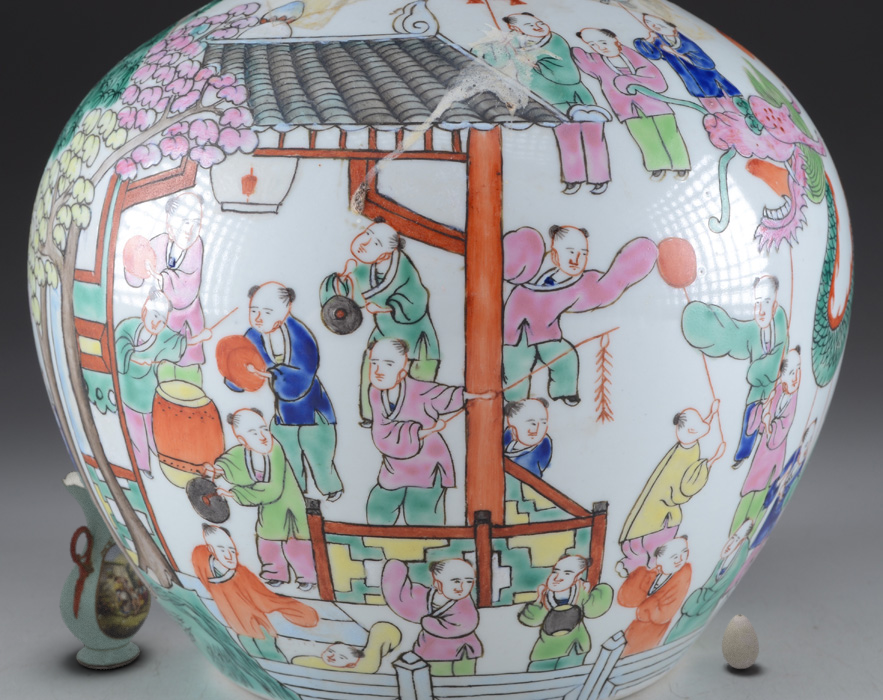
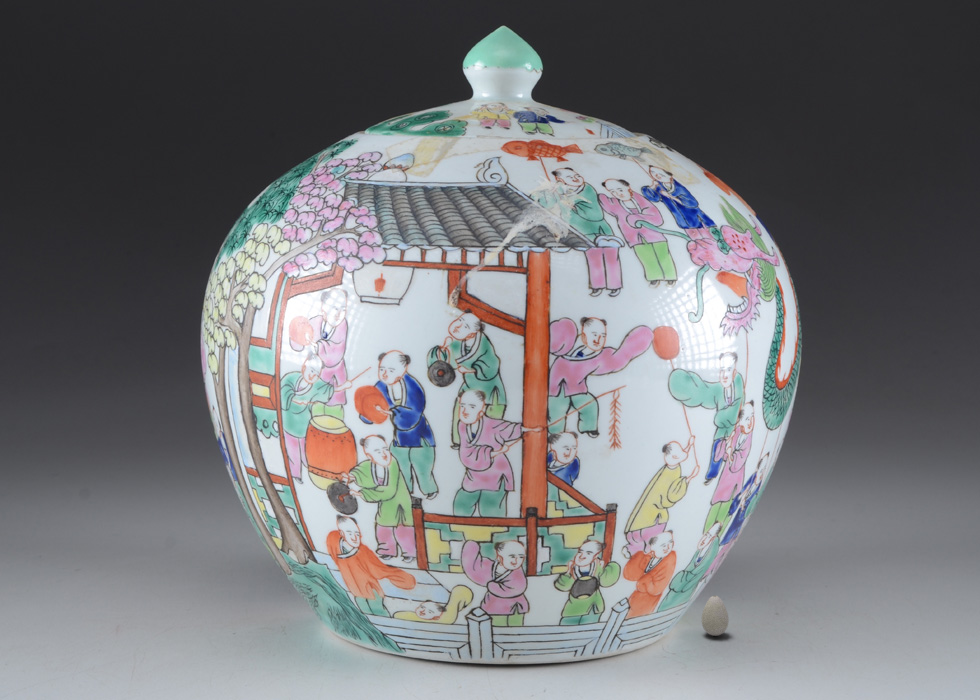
decorative vase: present [60,472,151,669] -> none [214,479,281,629]

